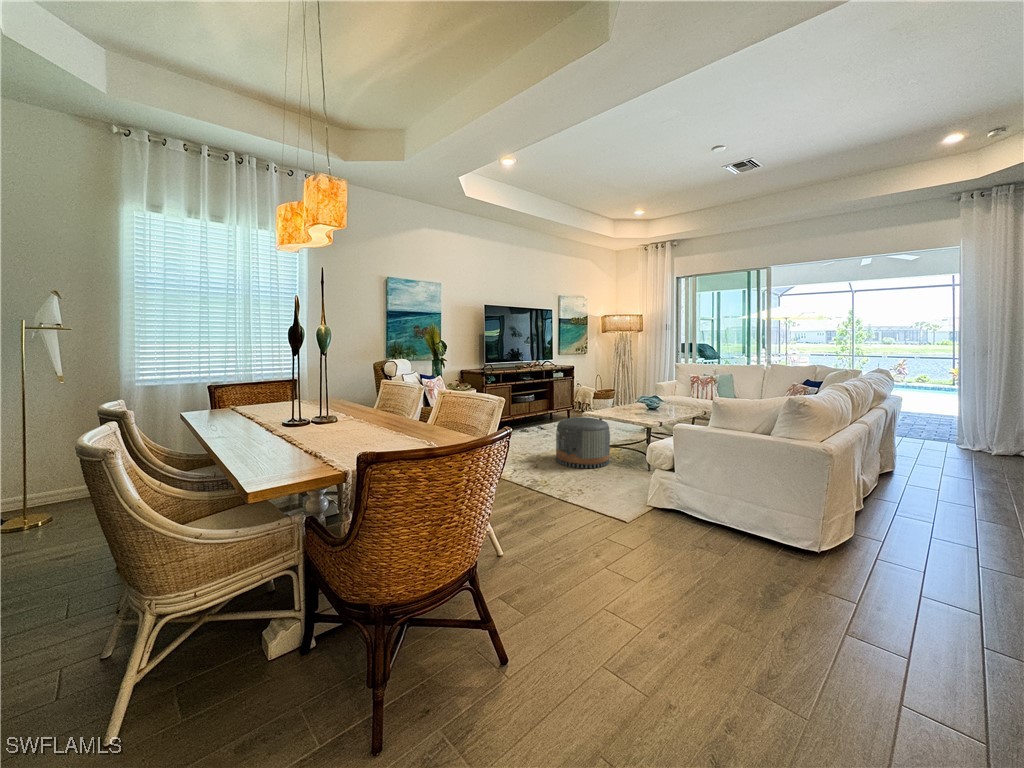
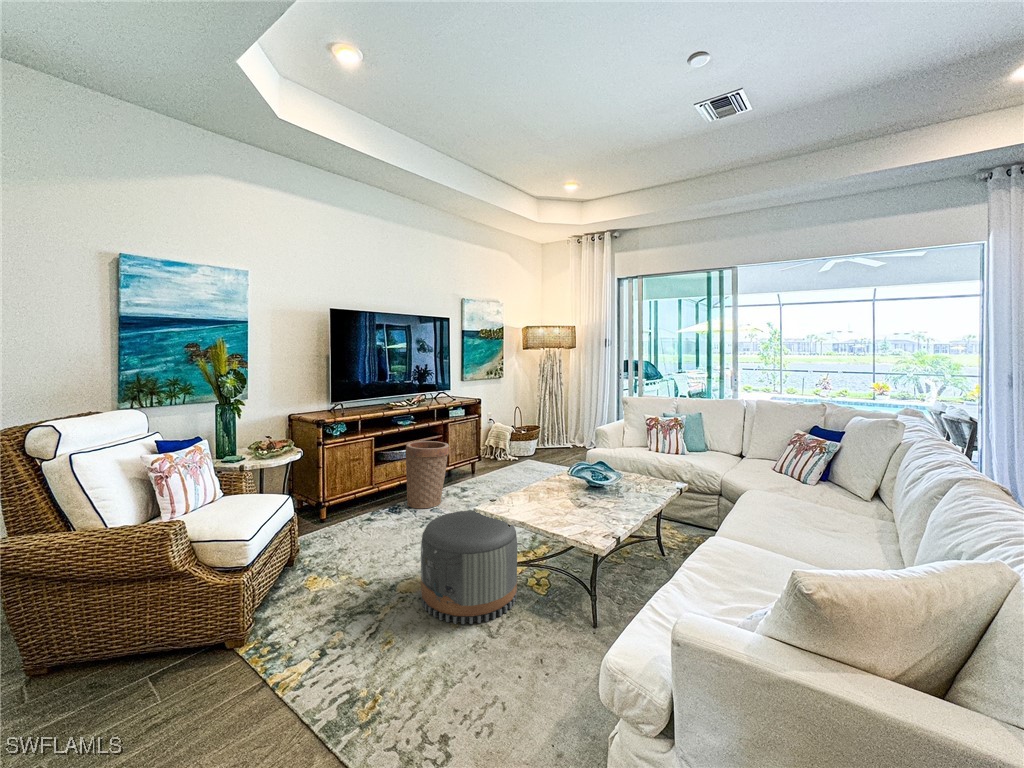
basket: none [529,391,557,433] -> present [405,441,449,509]

